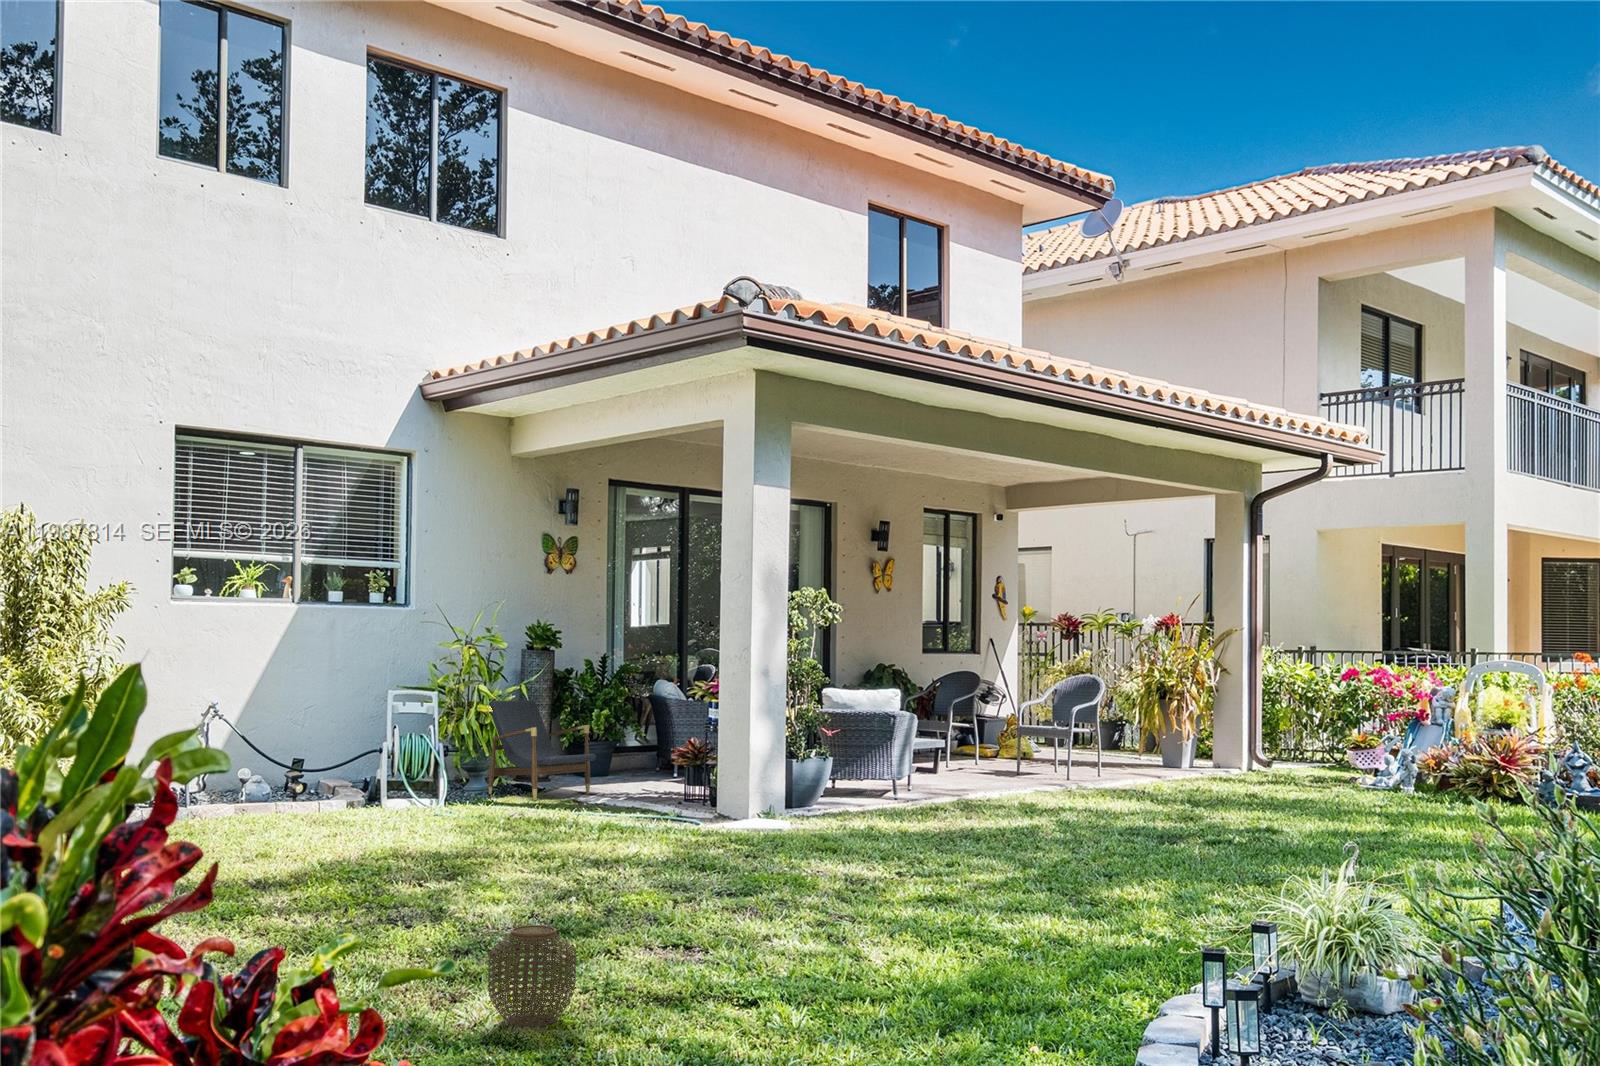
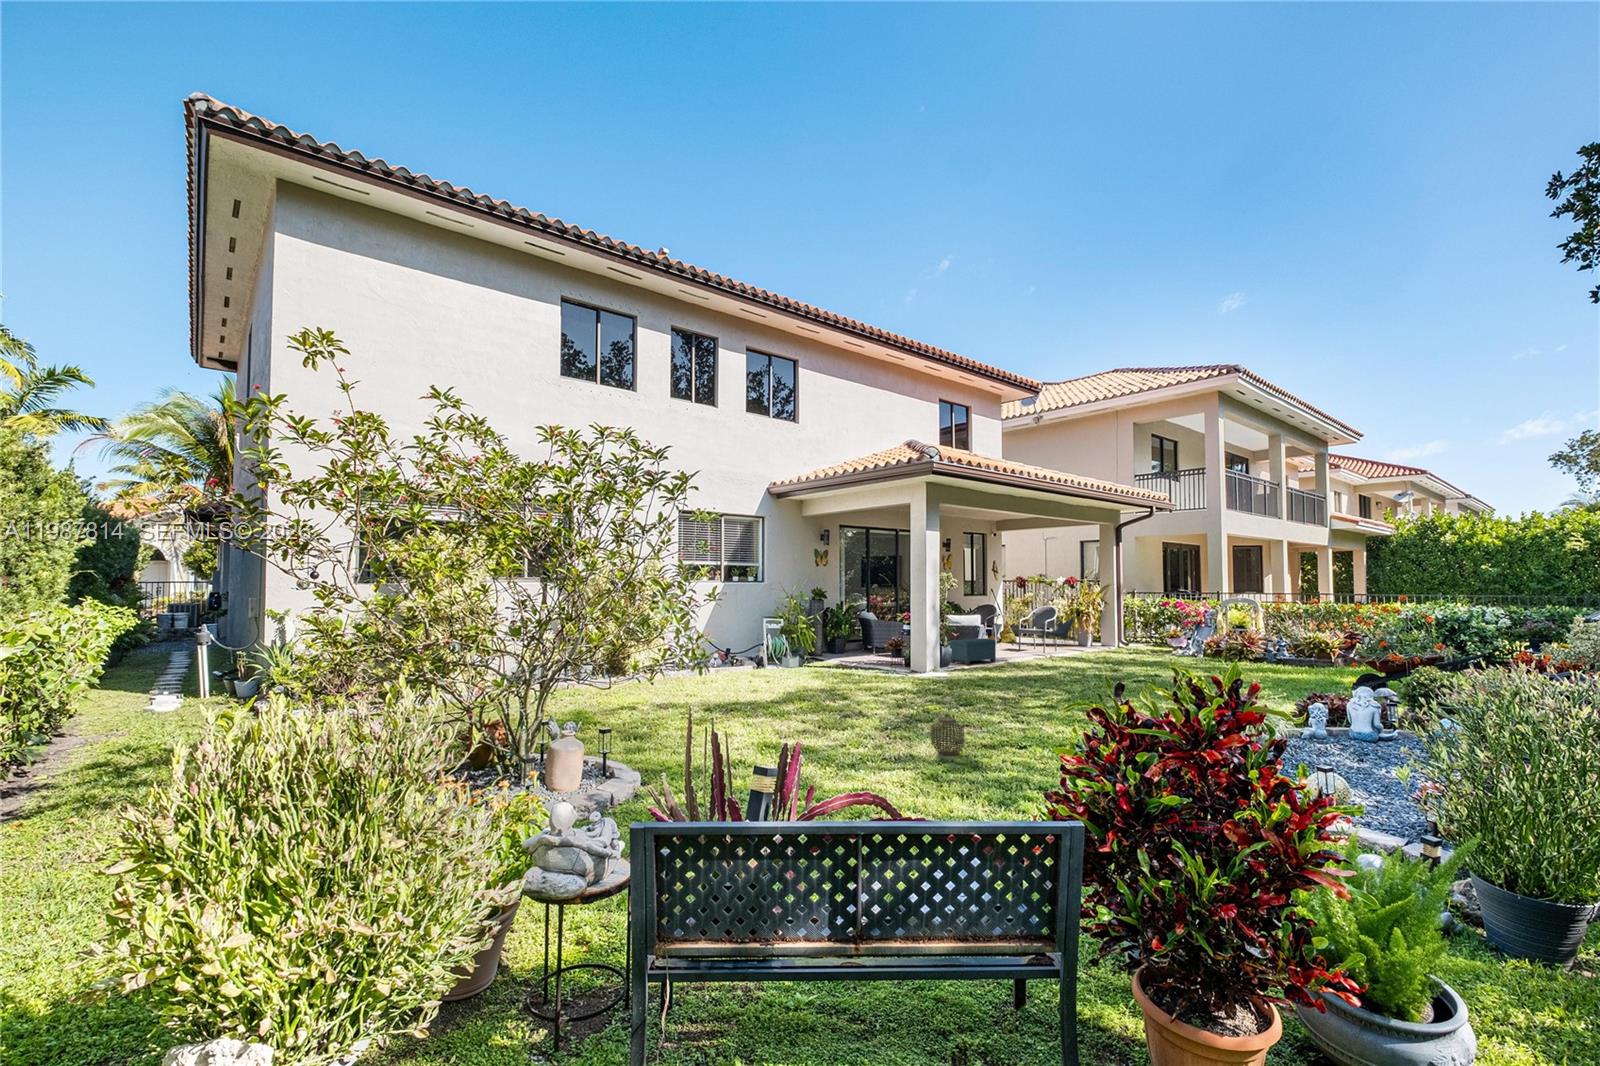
potted tree: none [418,698,463,801] -> present [780,624,799,668]
lounge chair: present [488,700,596,800] -> present [1040,618,1075,644]
bench: none [826,741,936,800] -> present [950,639,996,665]

